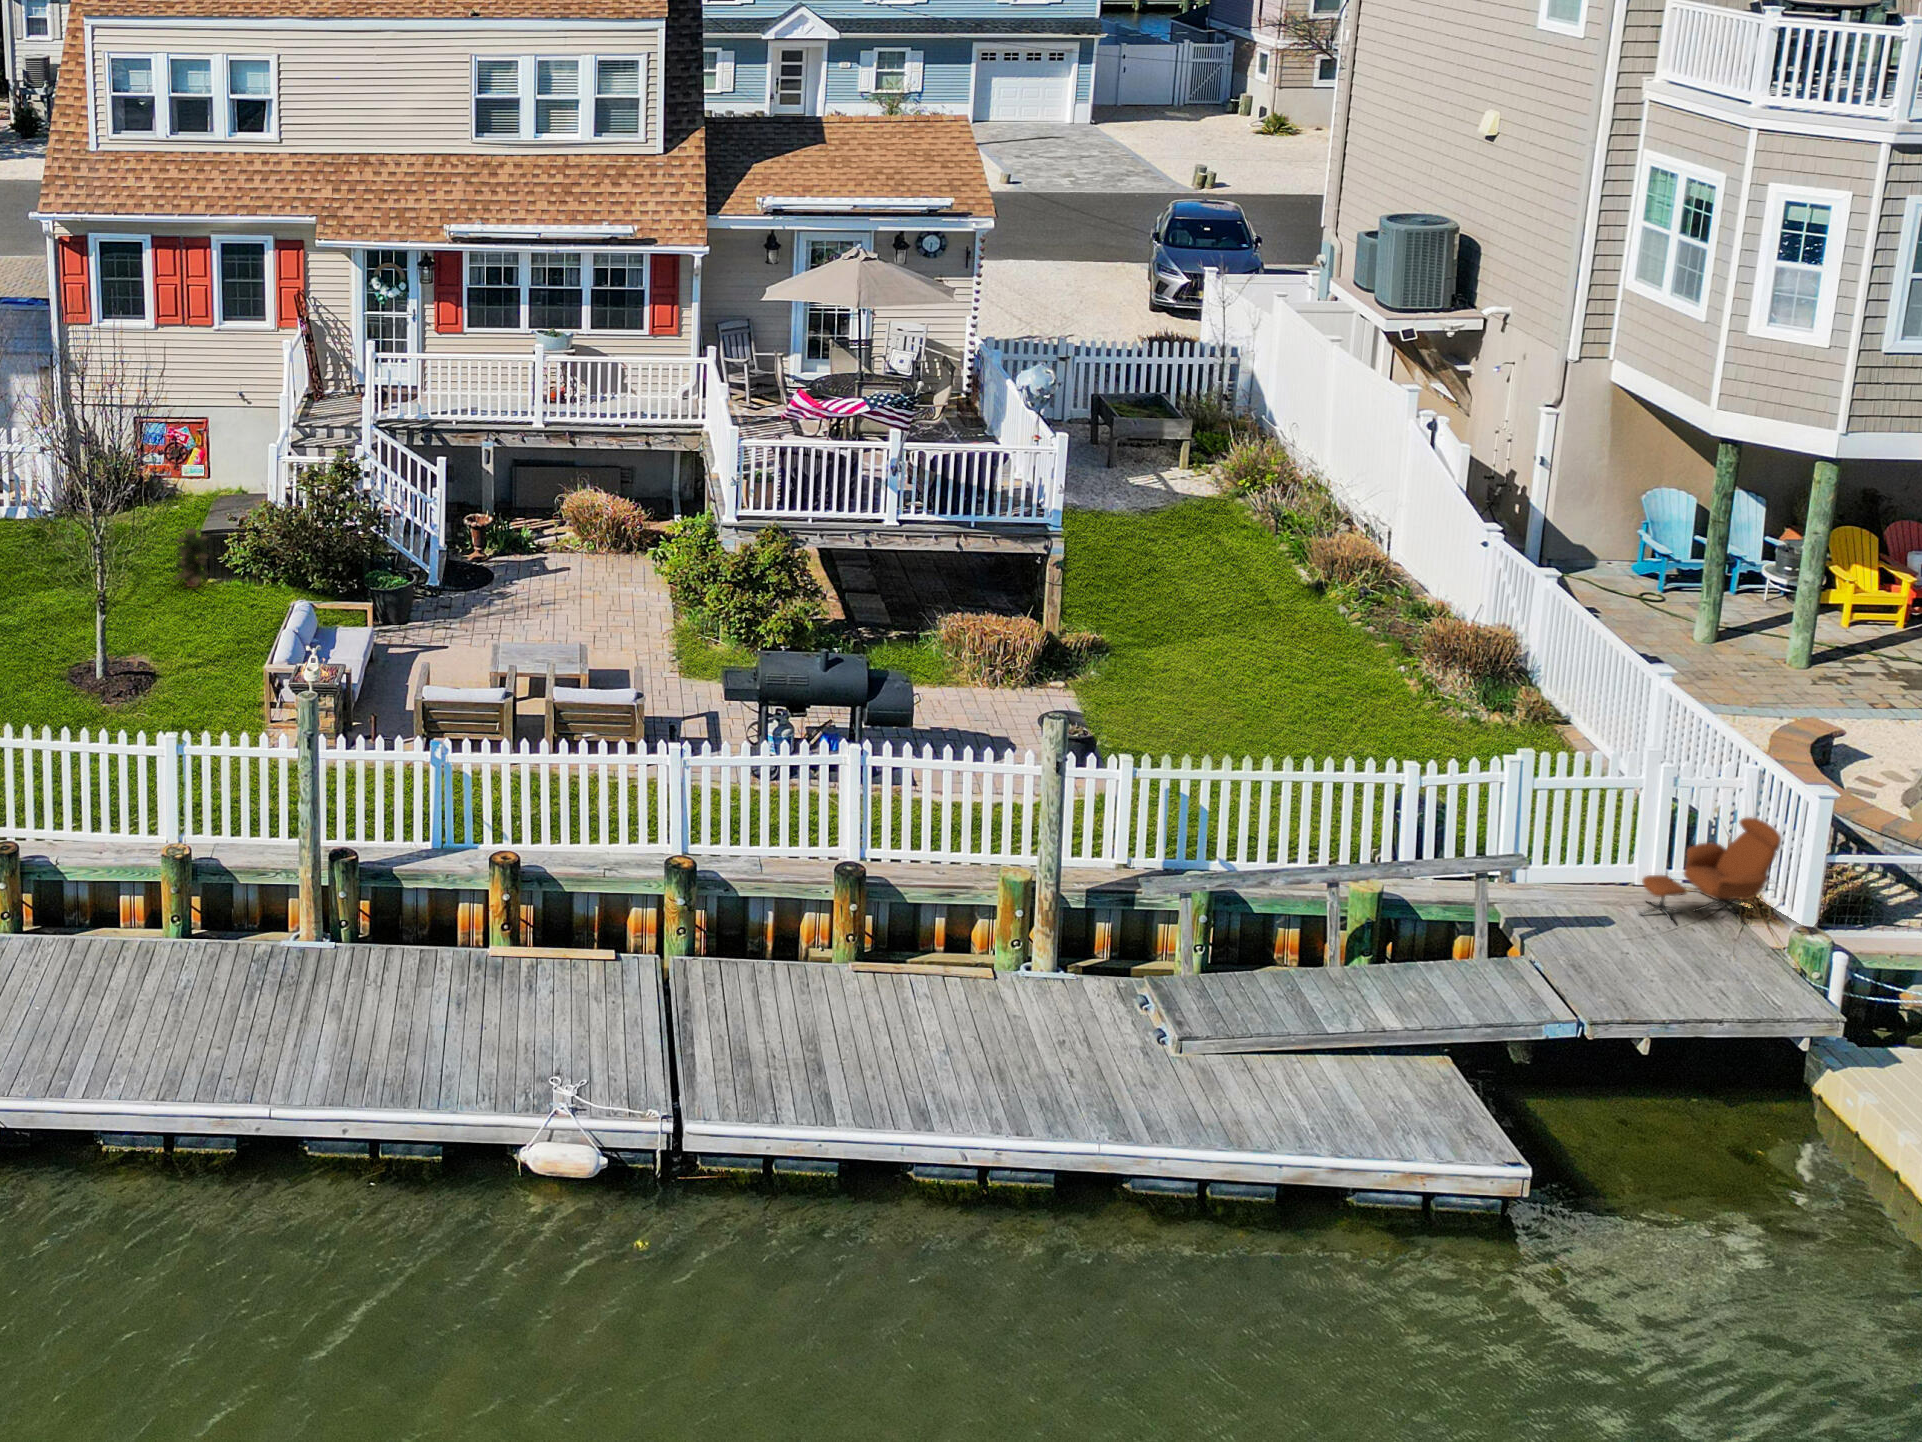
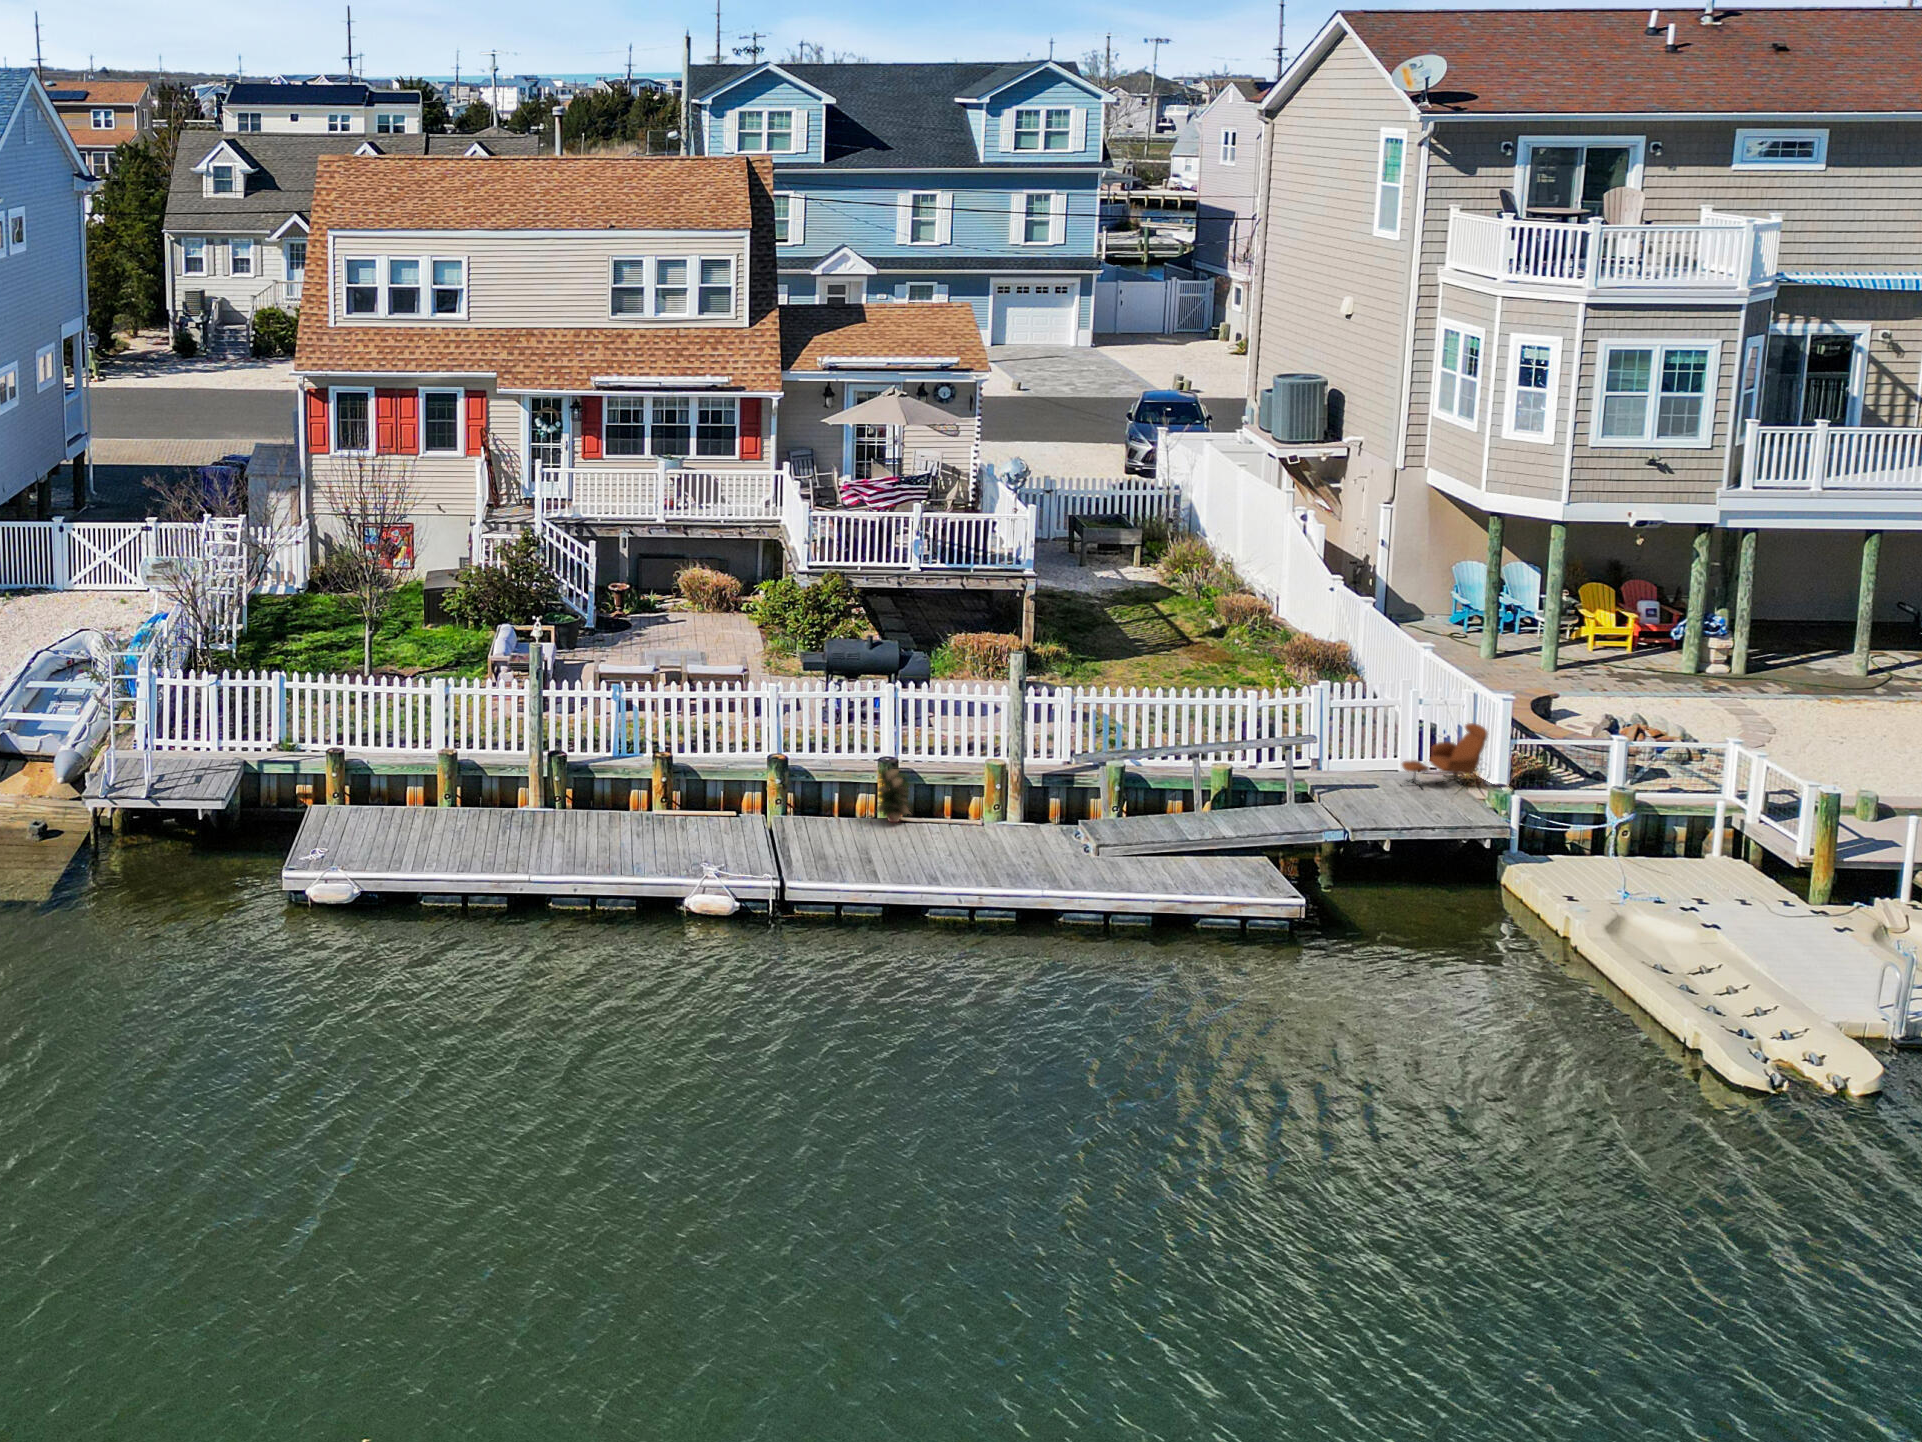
decorative plant: present [174,528,211,587] -> present [877,769,910,823]

